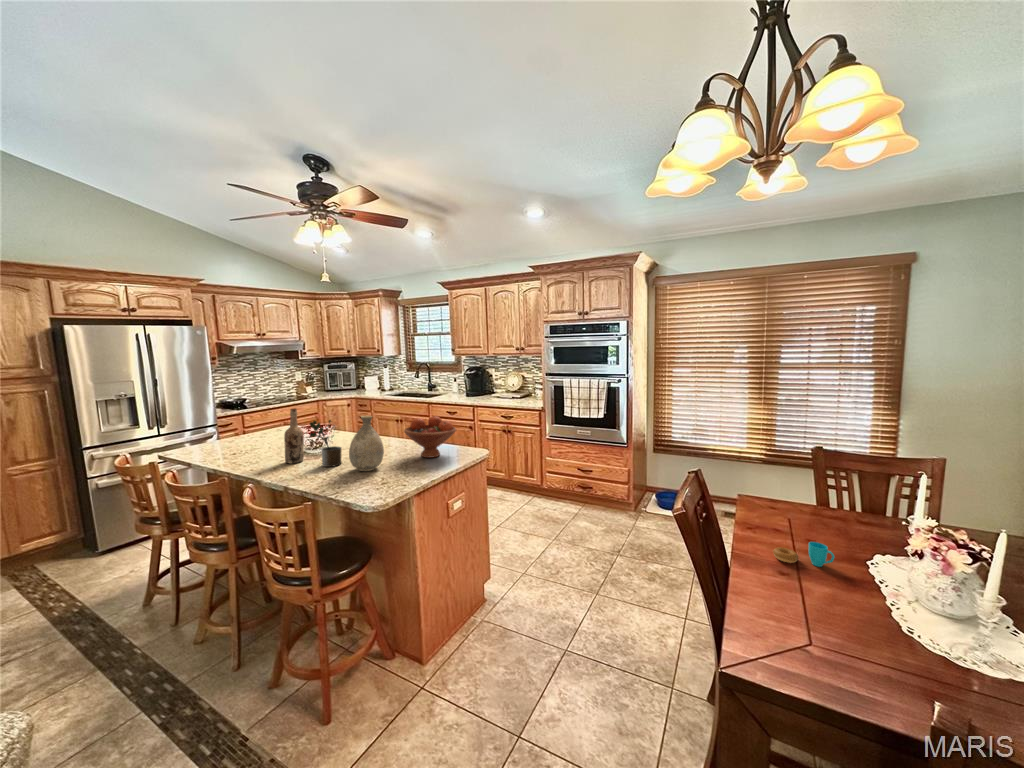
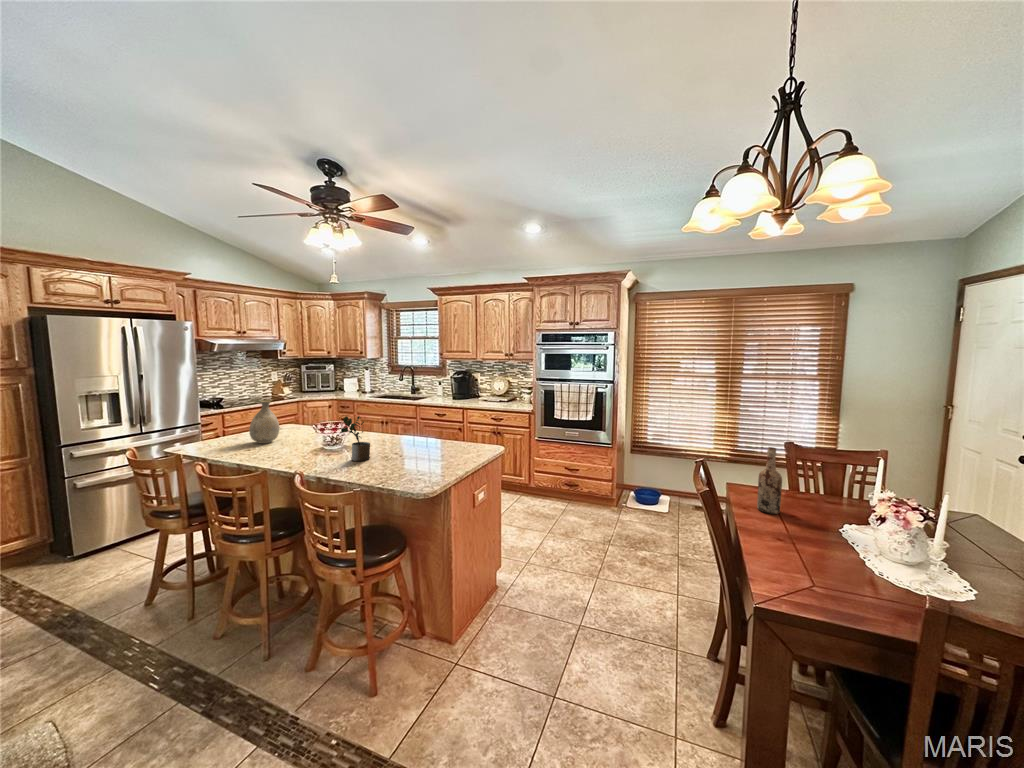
wine bottle: present [284,409,304,463] -> present [757,447,782,514]
vase: present [349,416,384,471] -> present [249,401,280,443]
fruit bowl: present [404,416,456,458] -> none [429,415,477,453]
cup: present [773,542,834,567] -> none [768,514,817,533]

